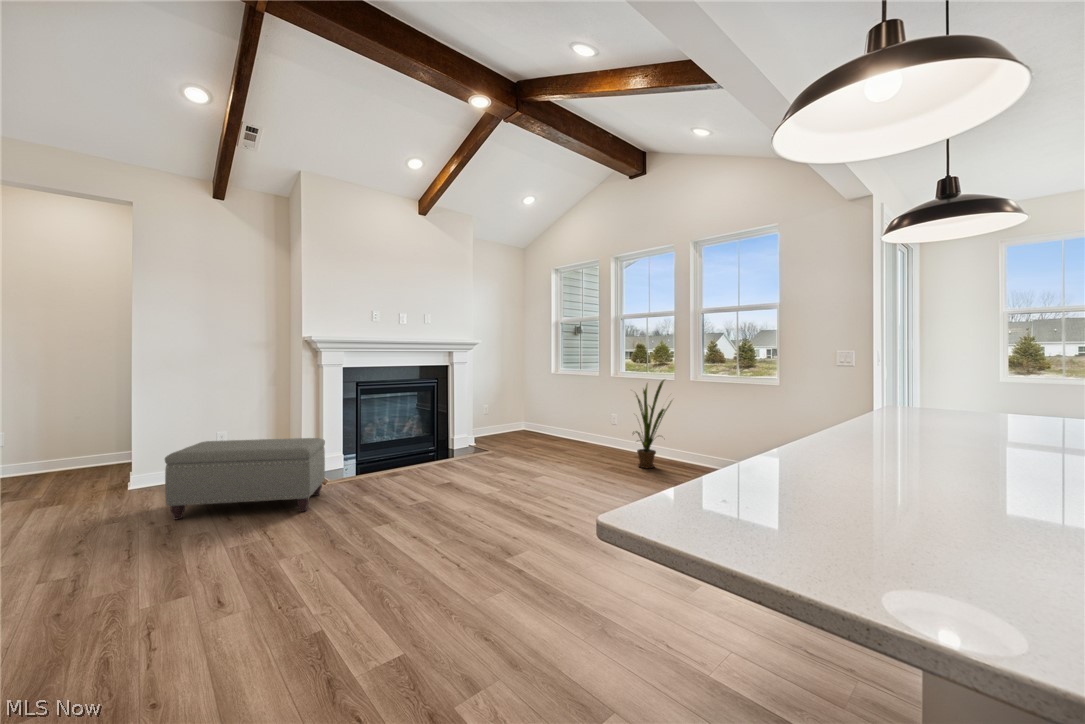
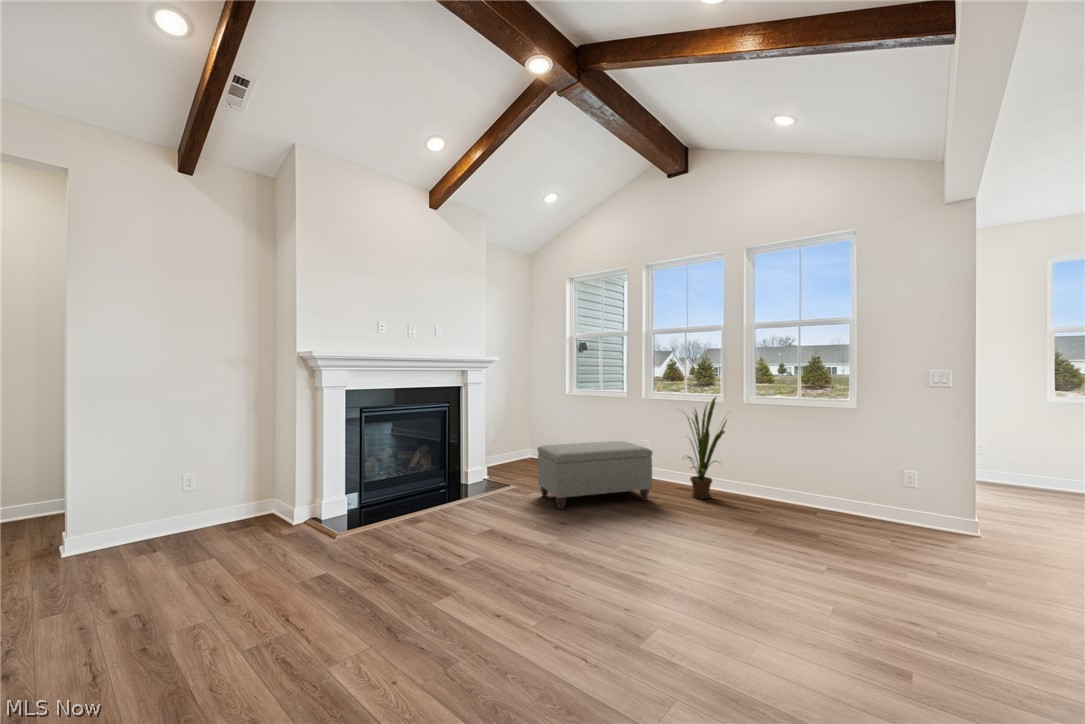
ottoman: present [165,438,325,519] -> present [537,441,652,509]

